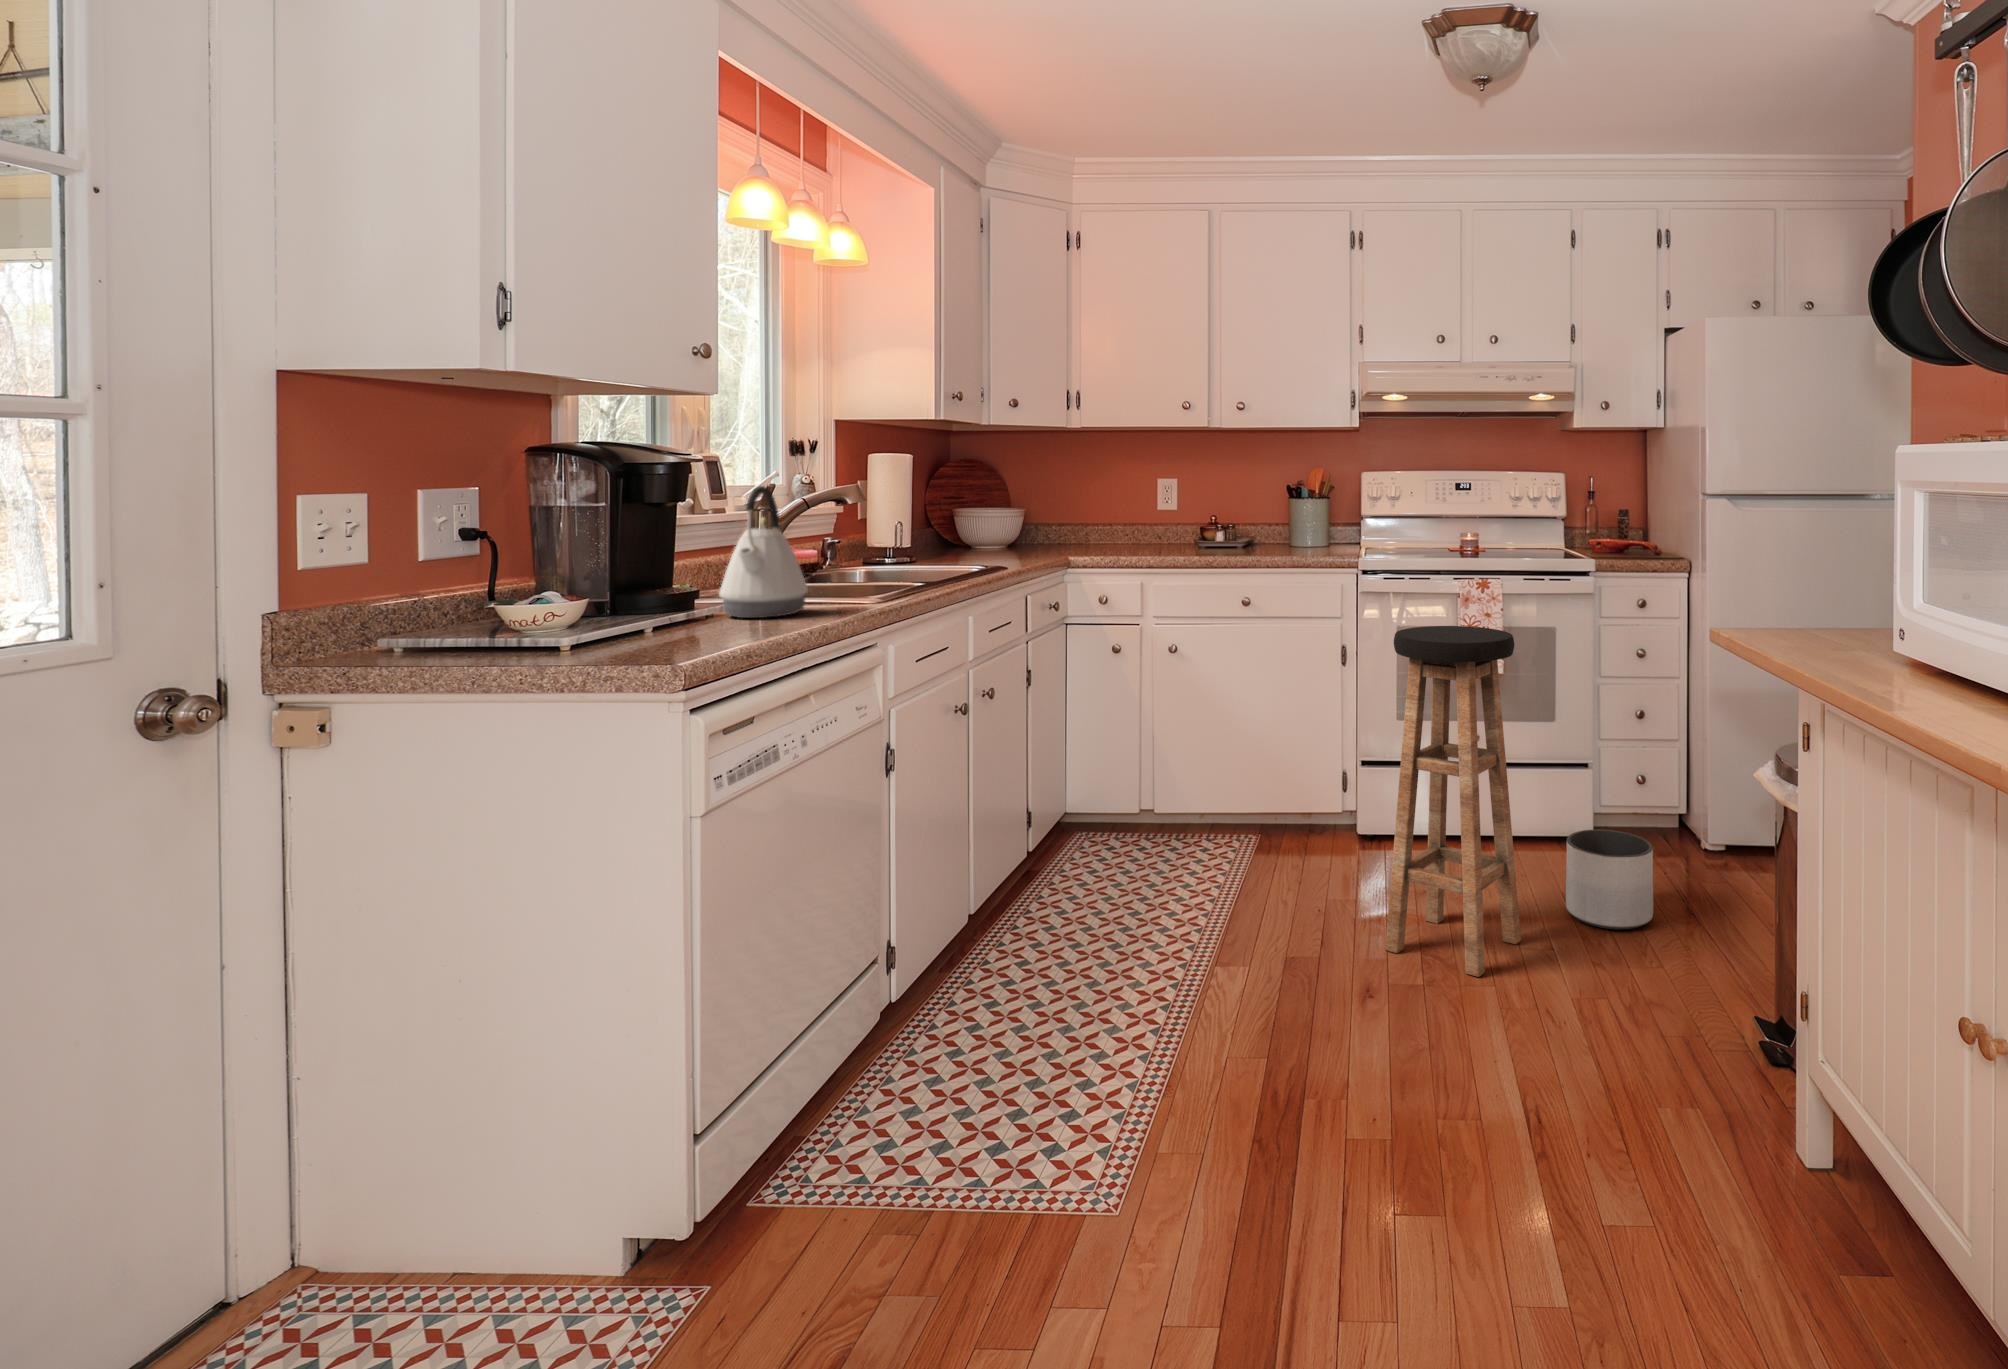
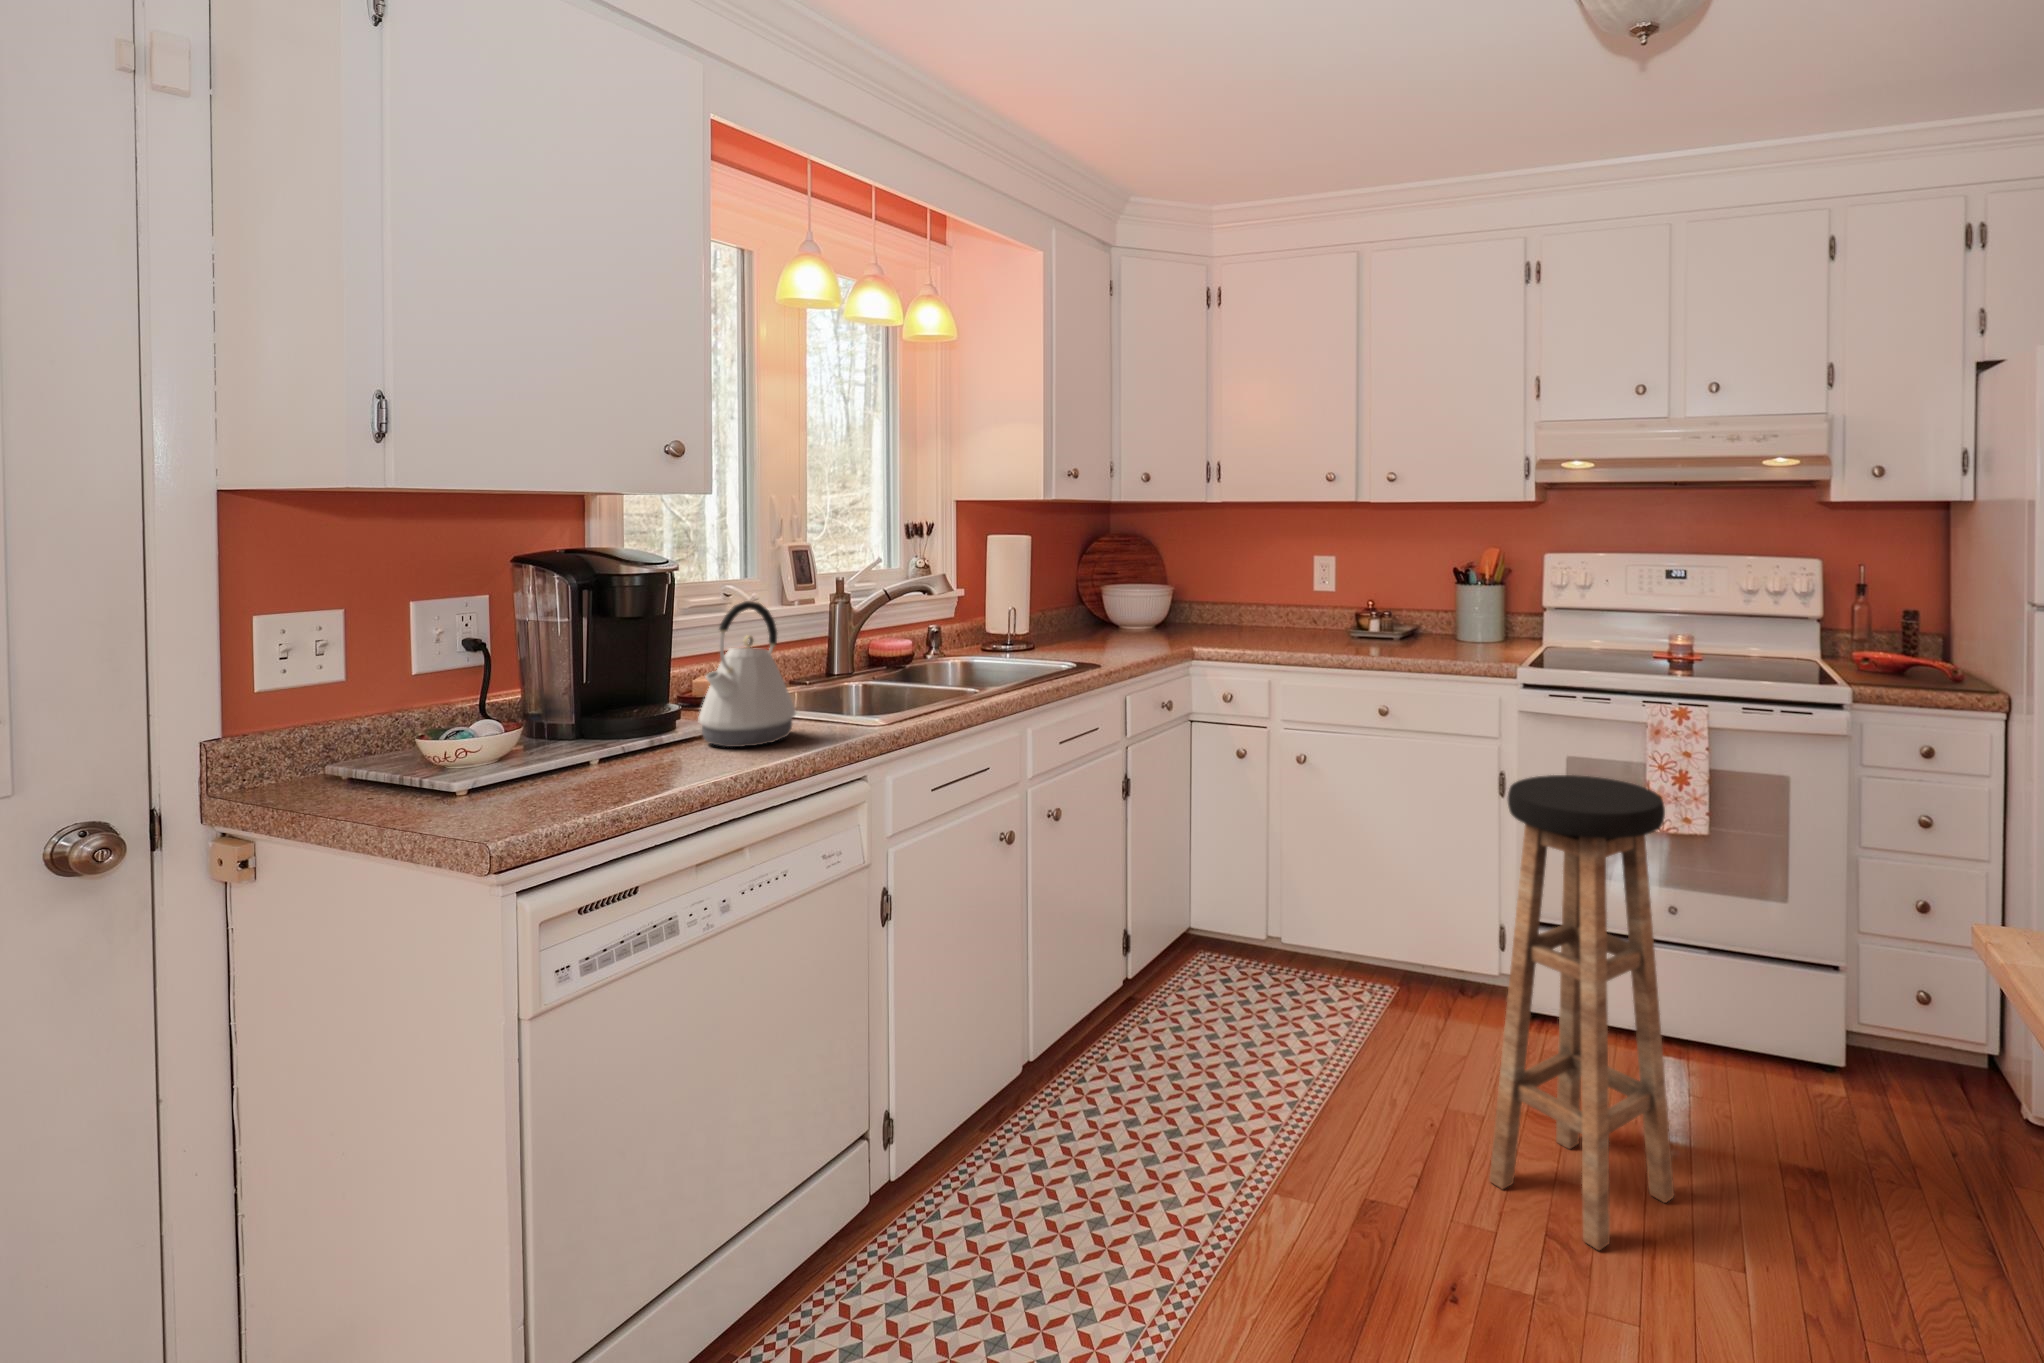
planter: present [1566,829,1653,929] -> none [1750,1051,1874,1205]

